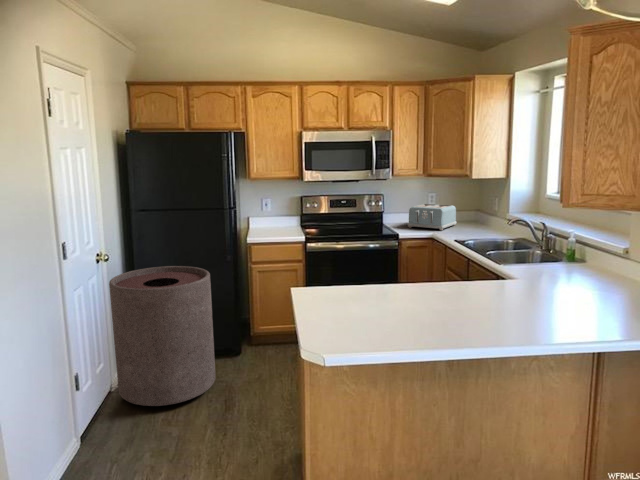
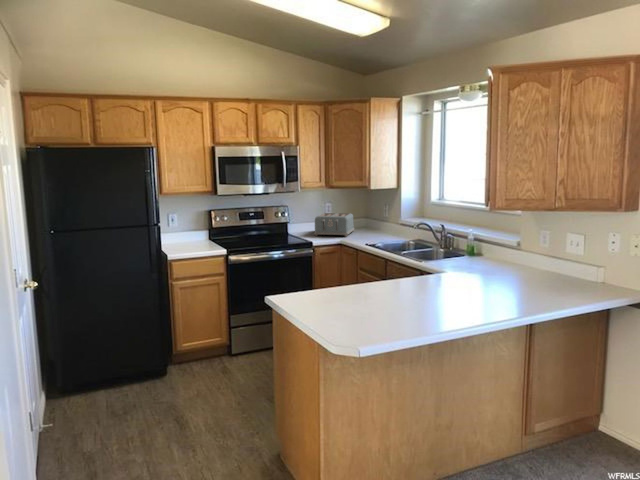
trash can: present [109,266,215,406] -> none [39,291,160,446]

